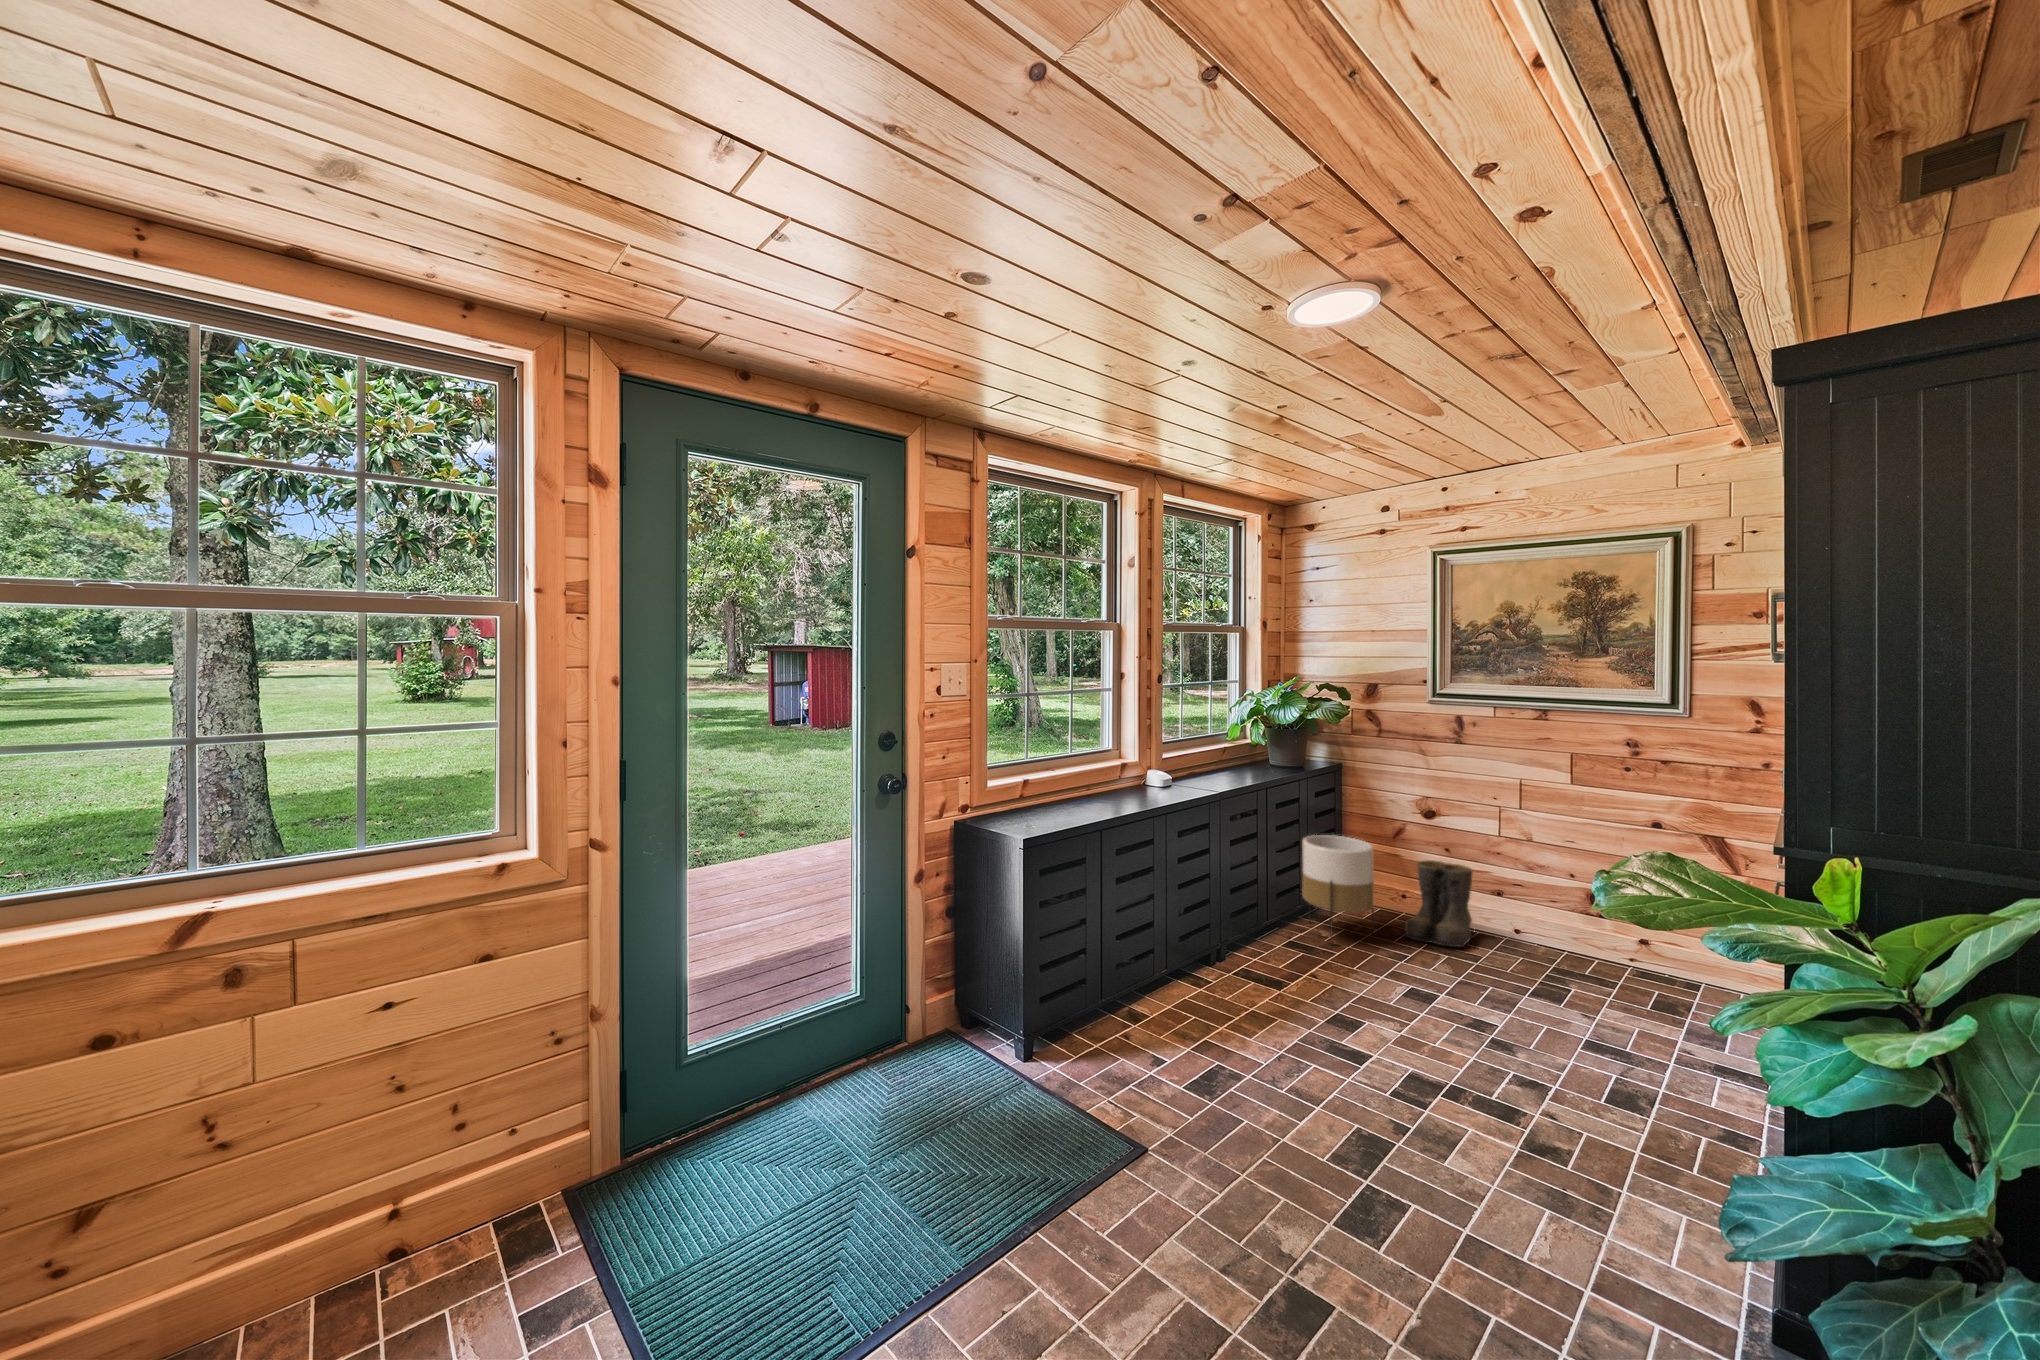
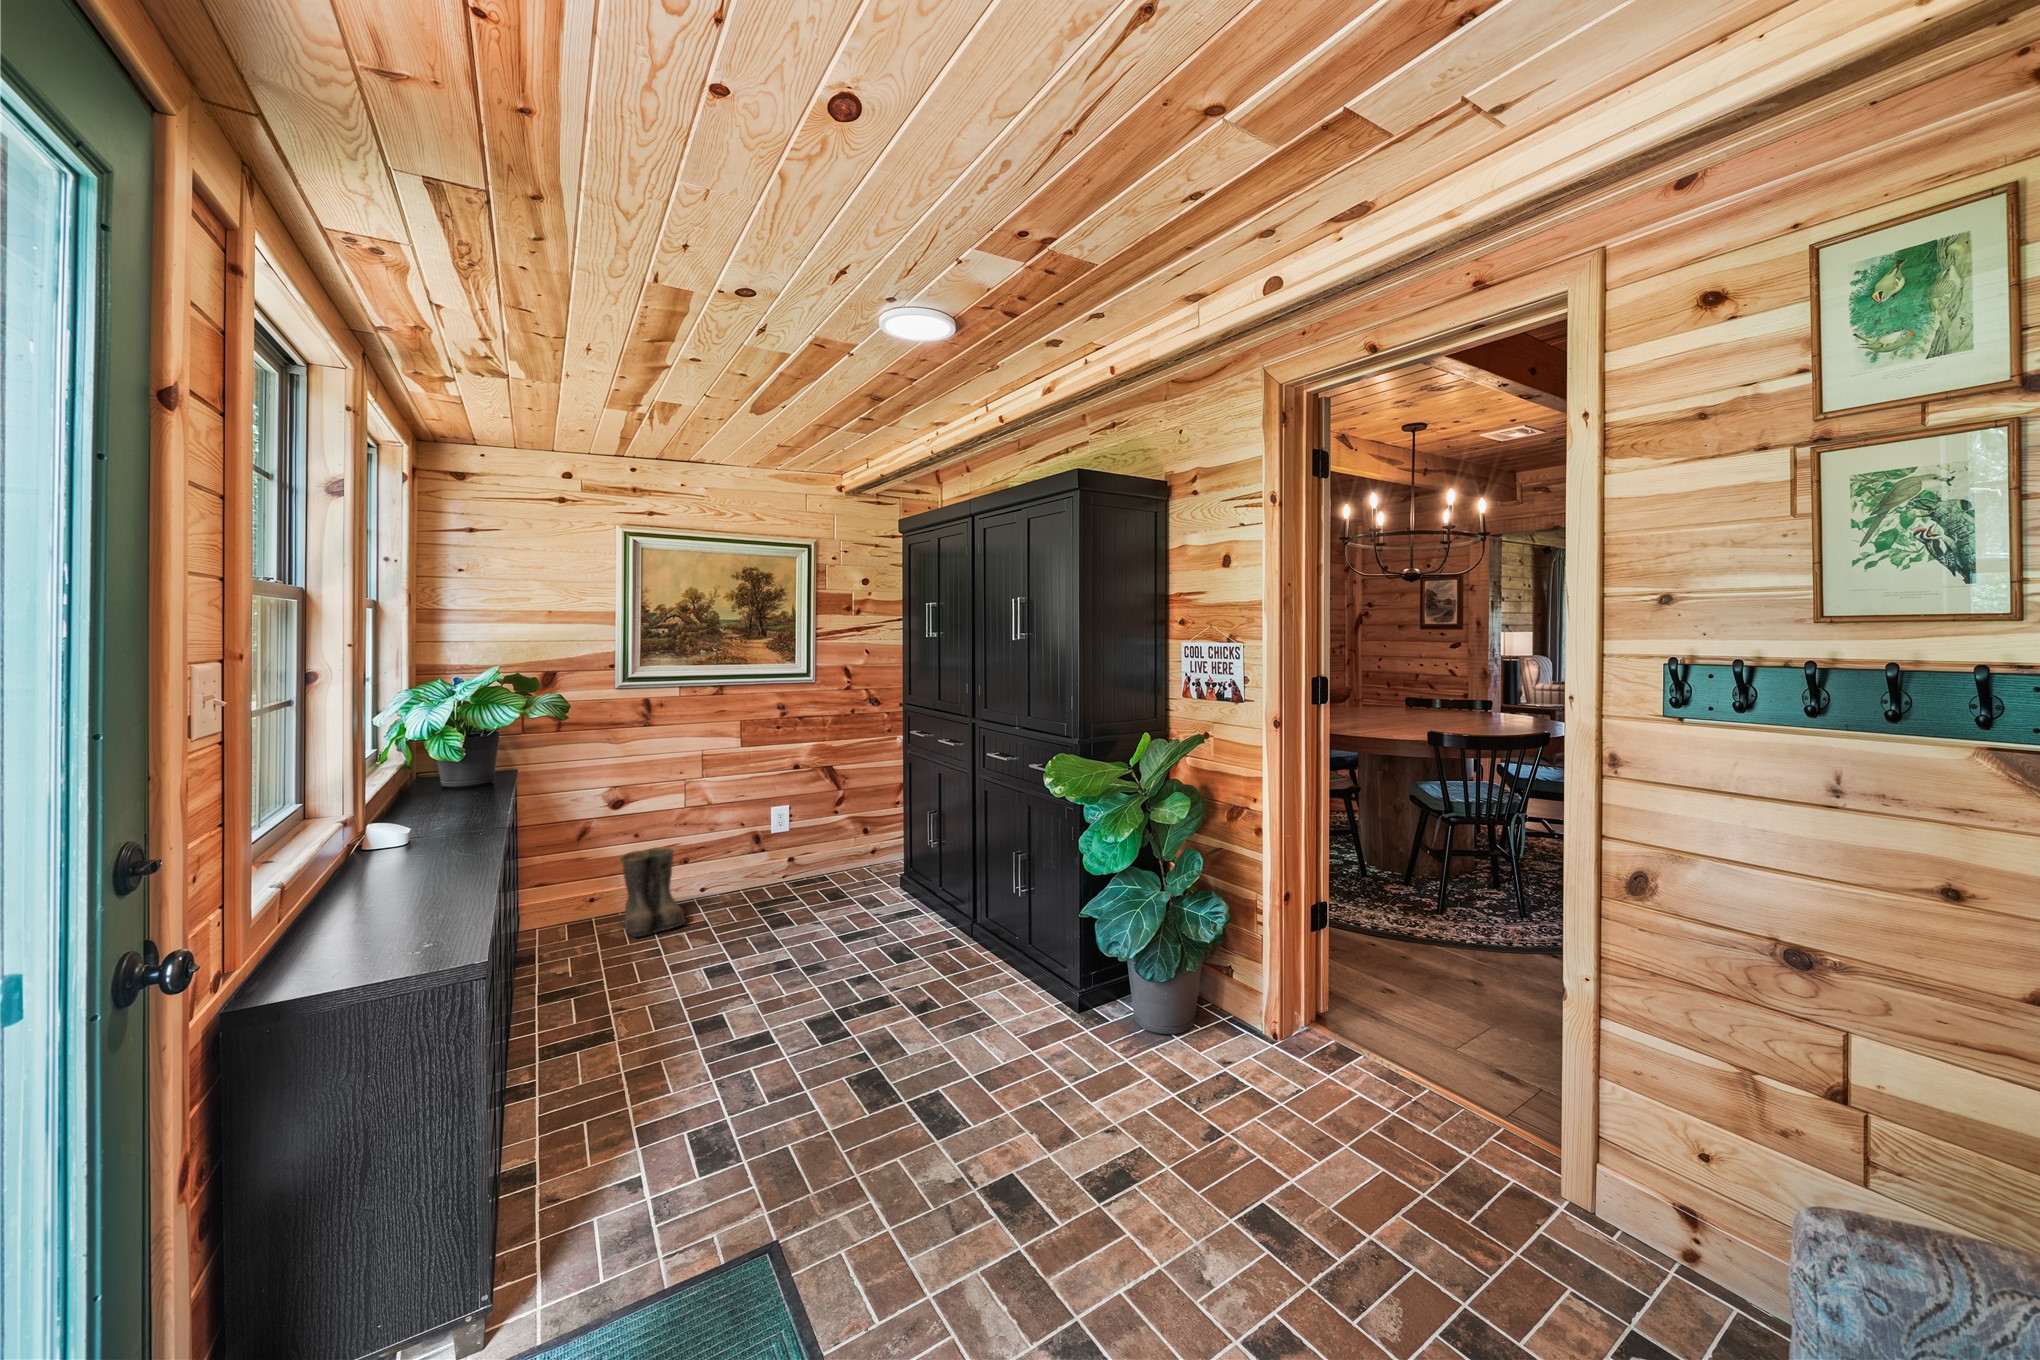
planter: present [1302,835,1374,943] -> none [524,850,615,978]

